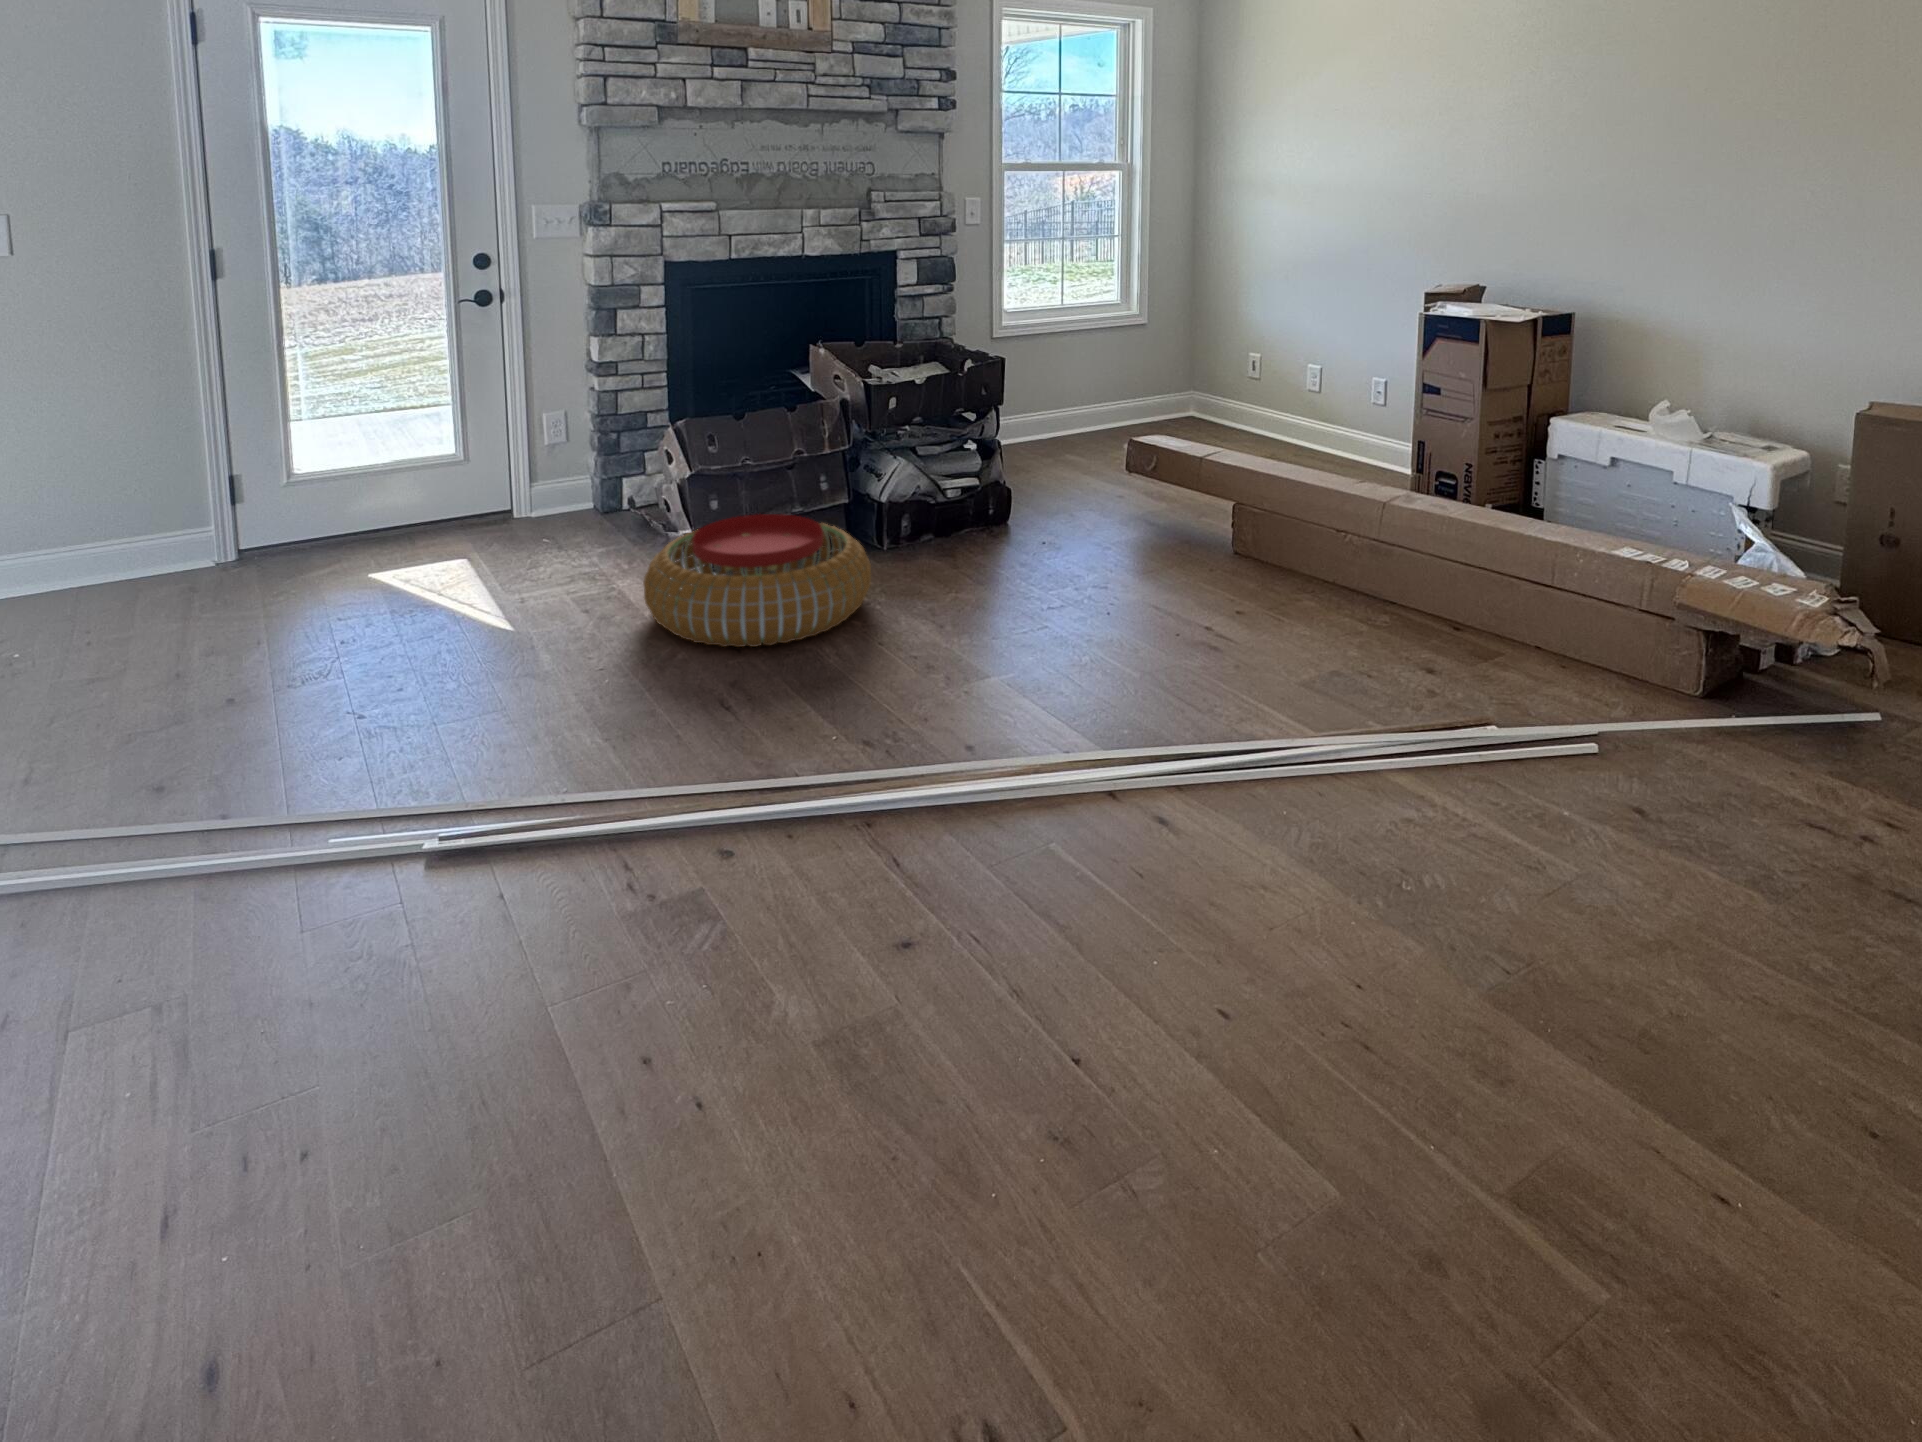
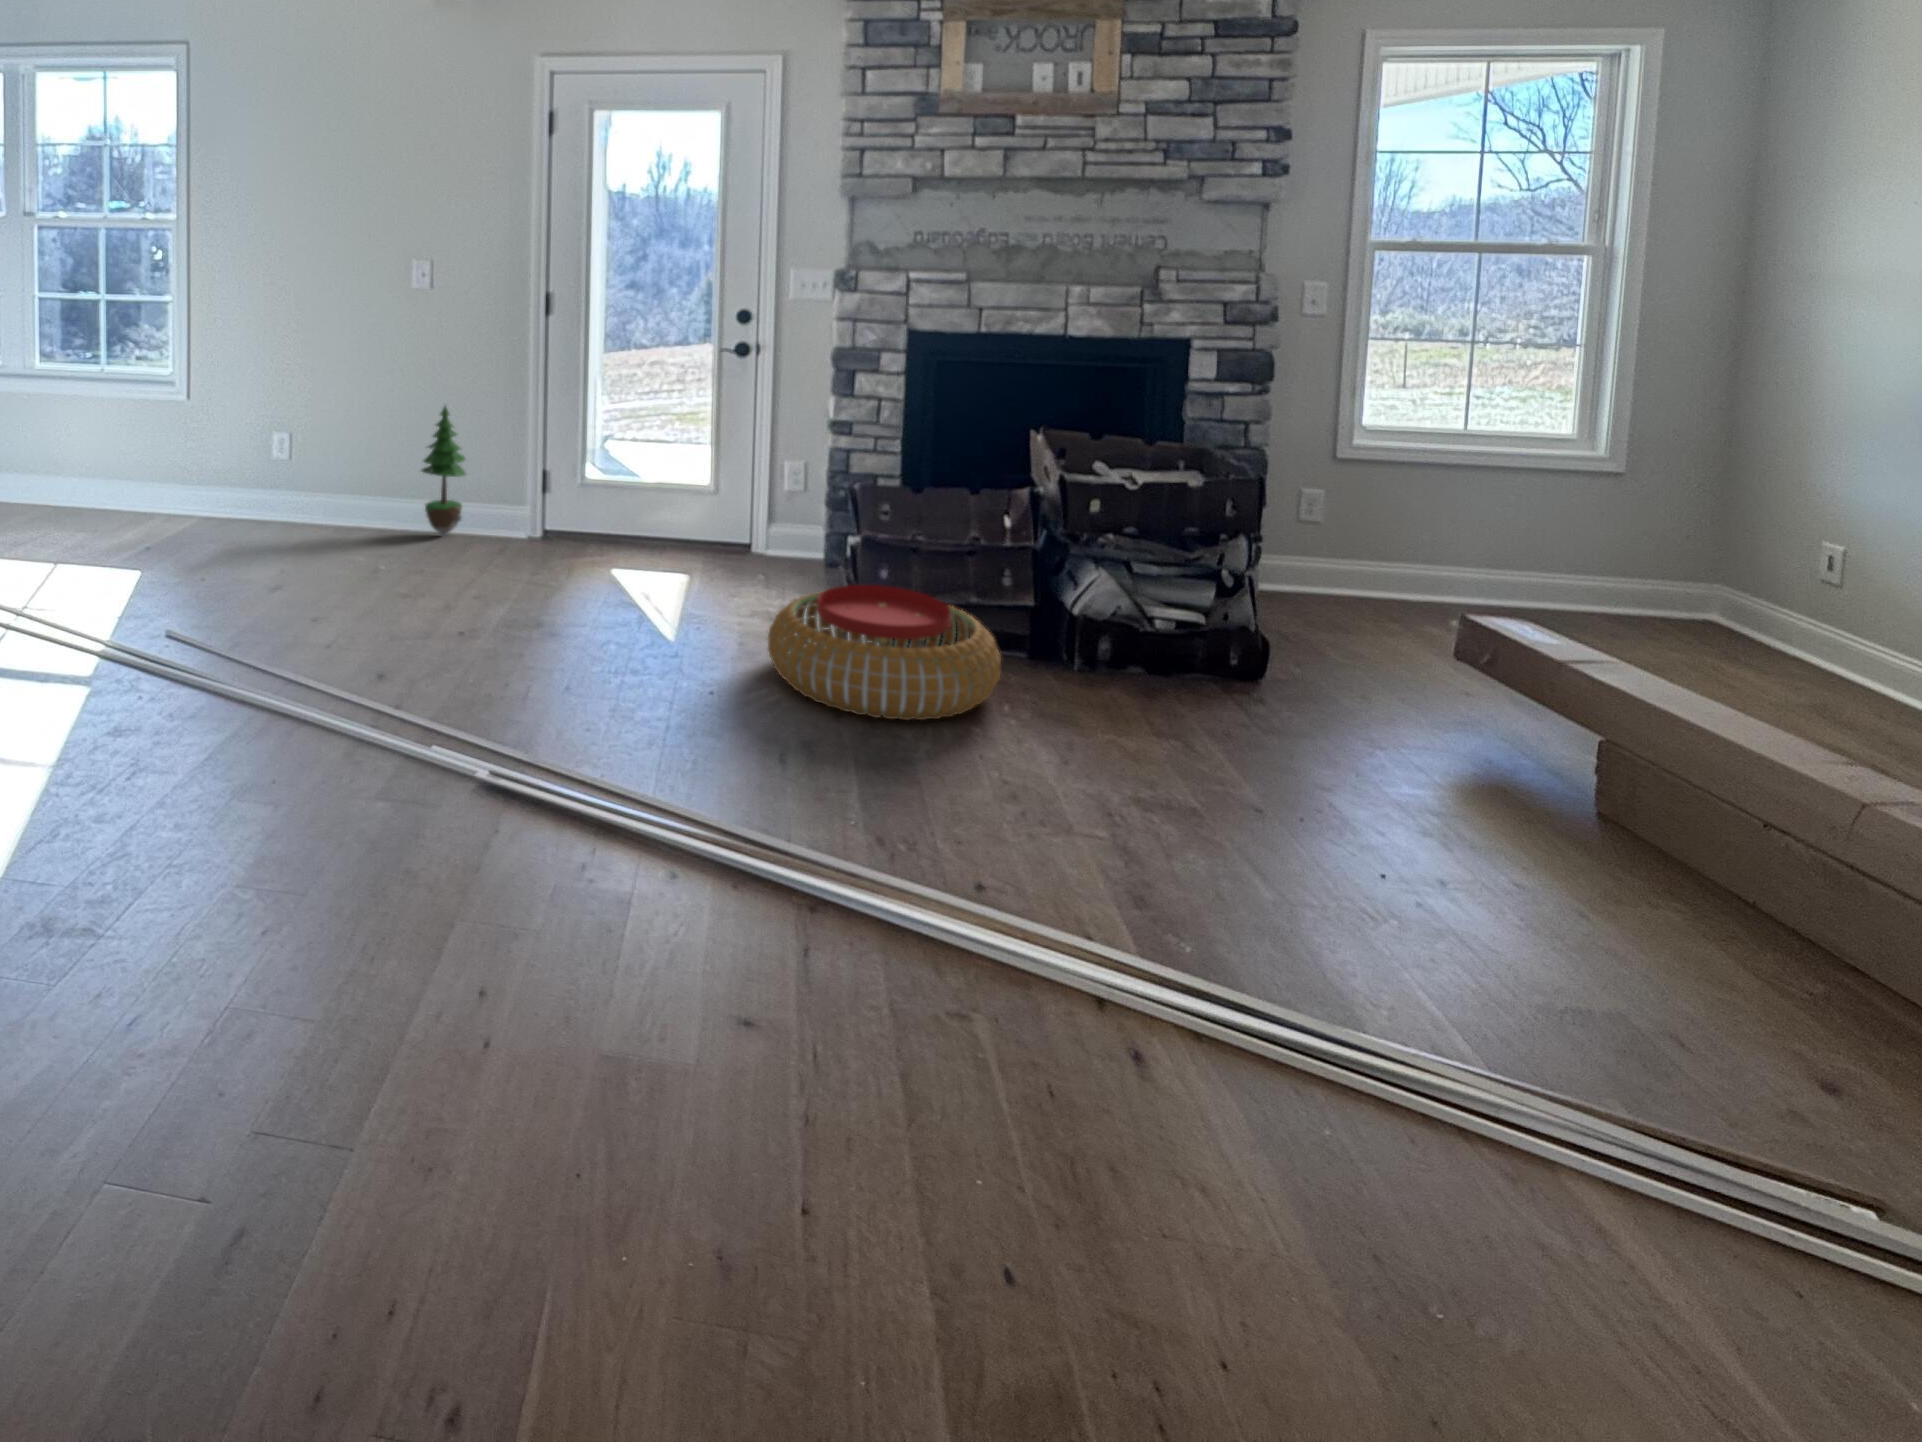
potted tree: none [25,415,112,597] -> present [421,406,467,535]

